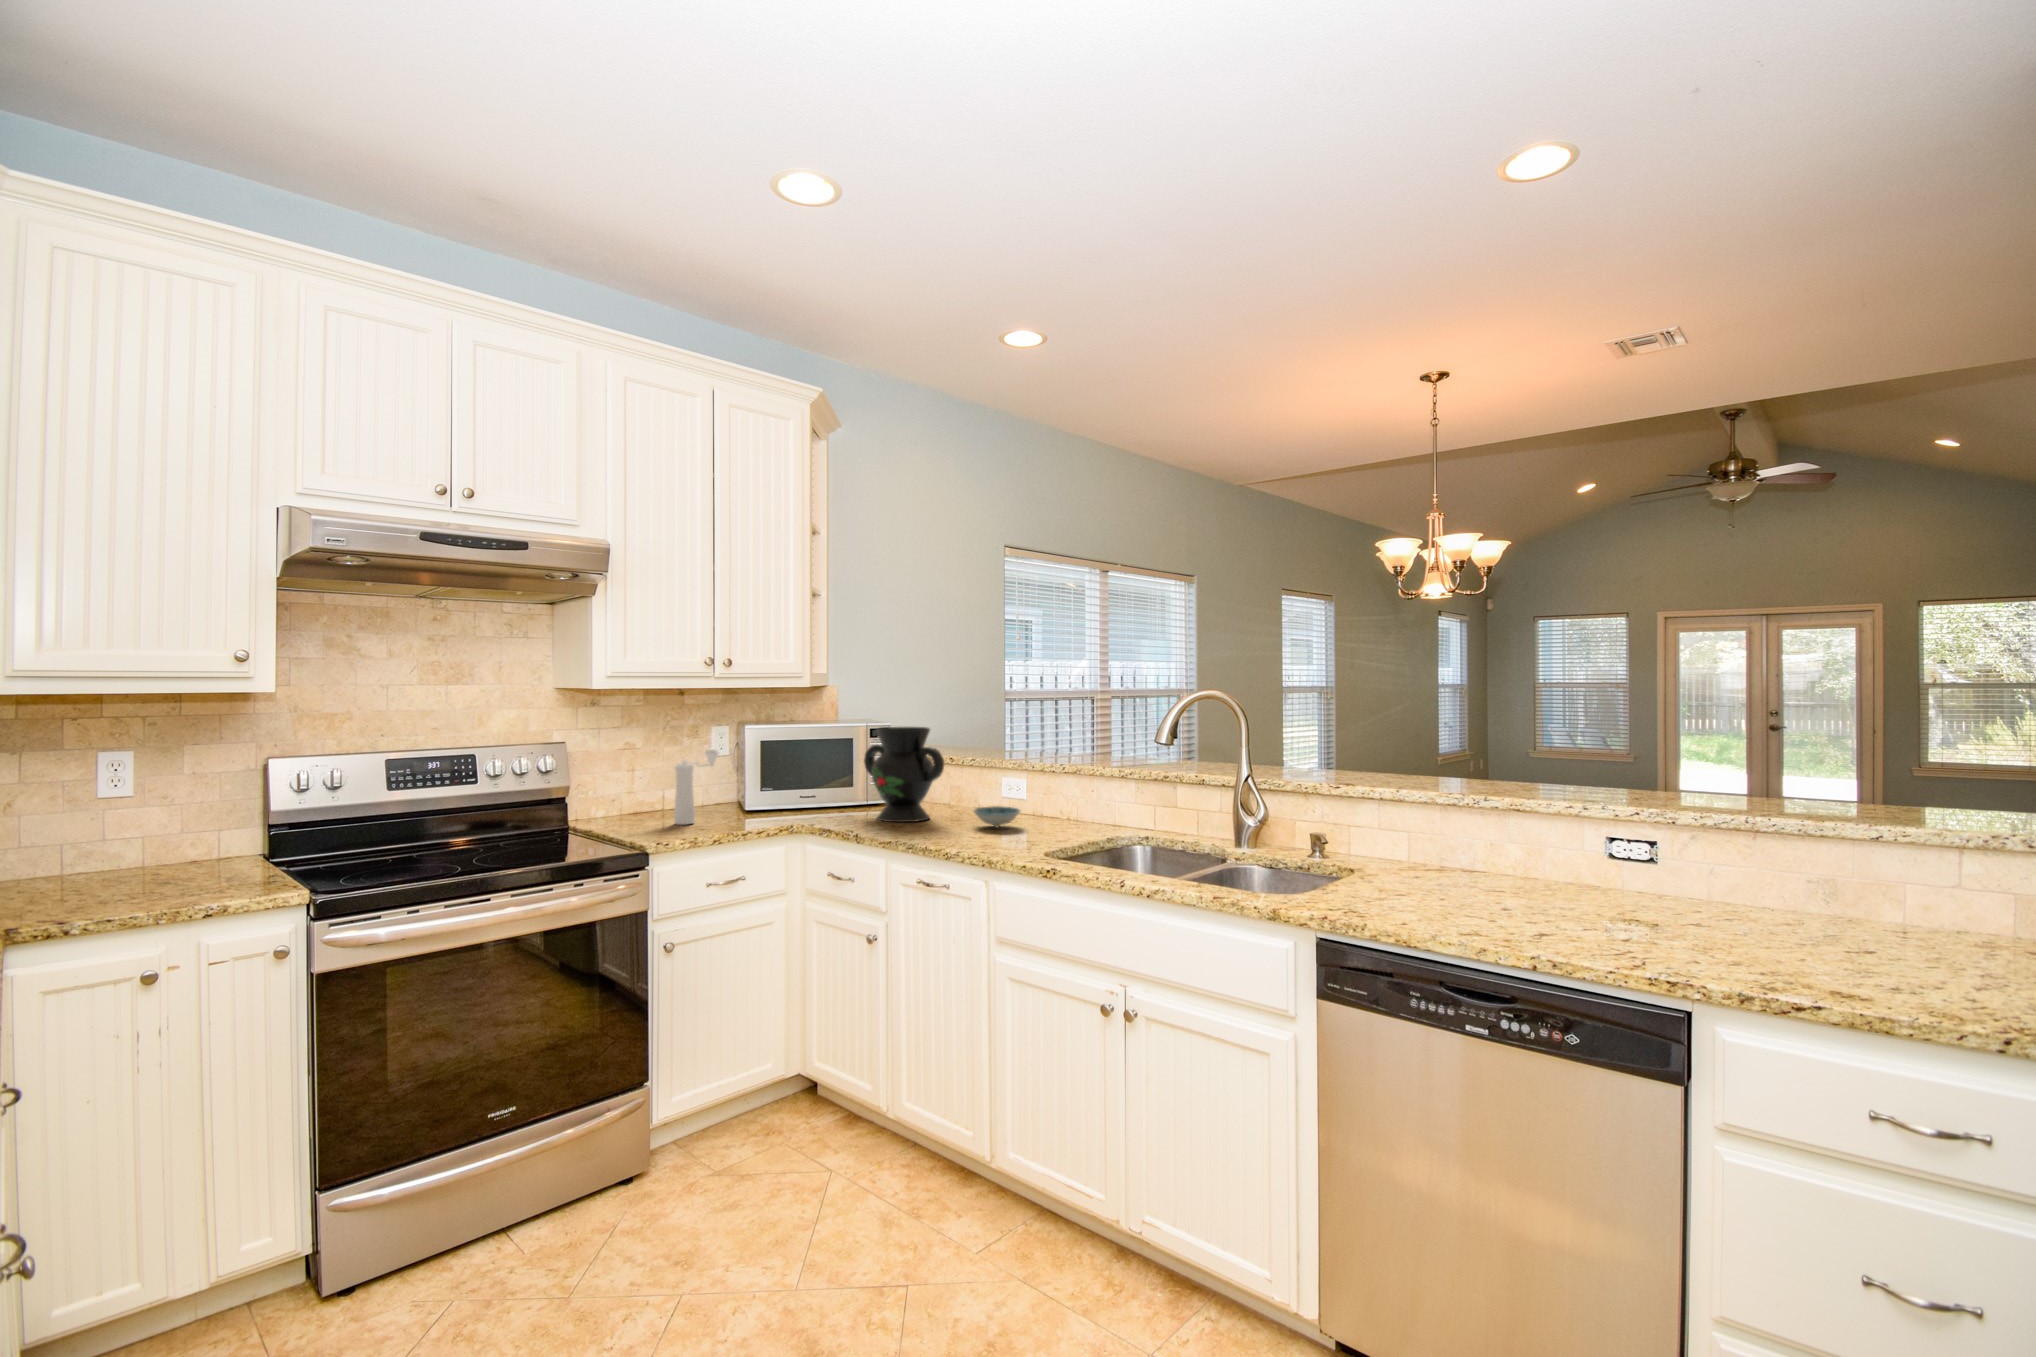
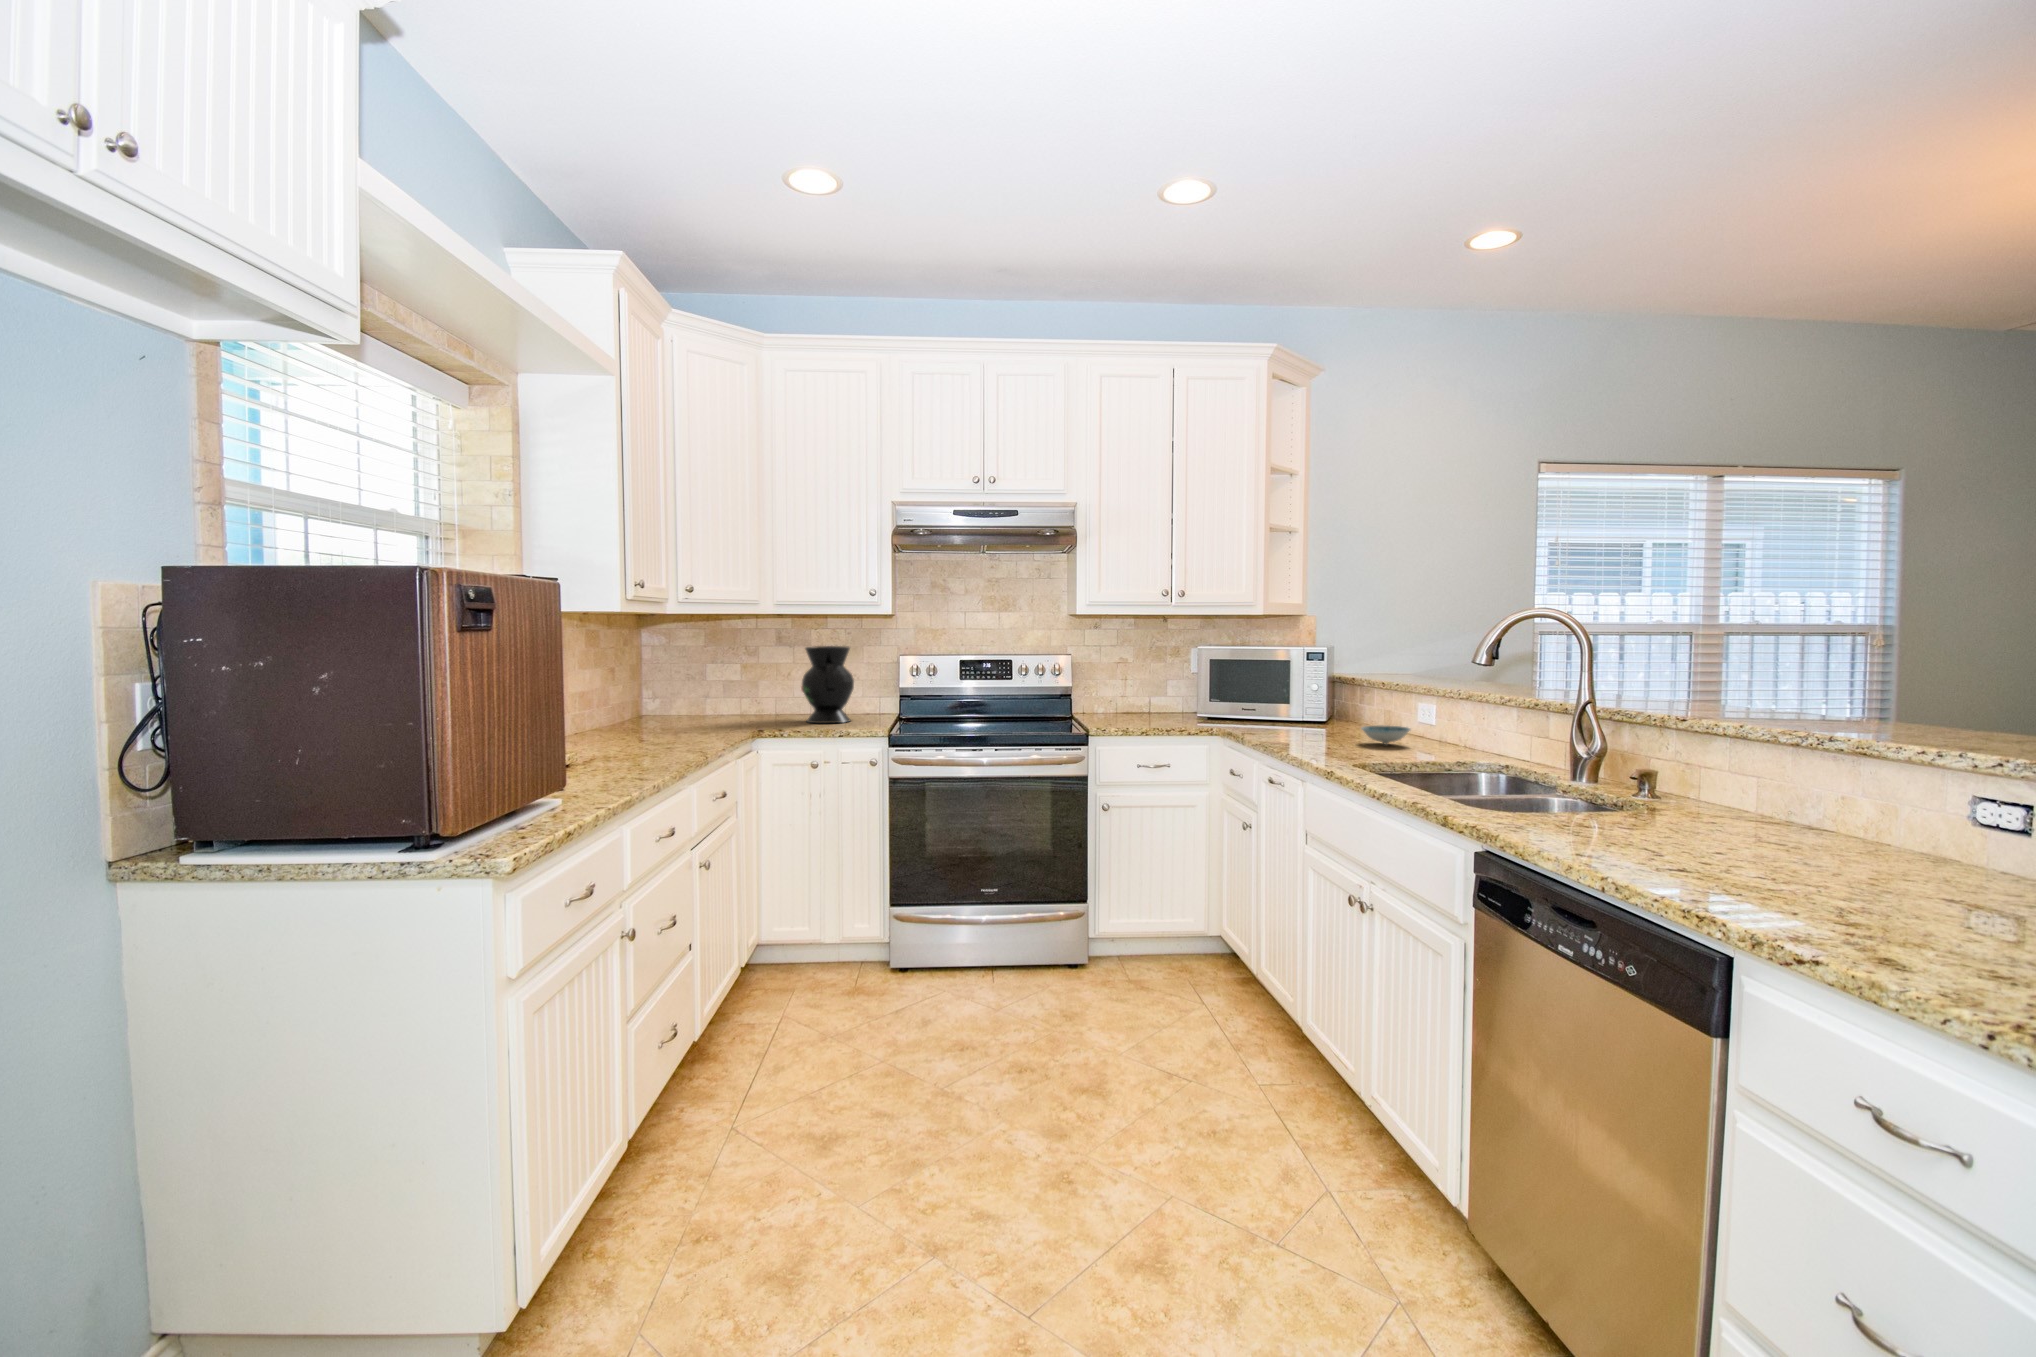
decorative vase: present [864,727,944,822] -> present [801,646,854,723]
pepper mill: present [674,749,719,825] -> none [1142,663,1182,721]

